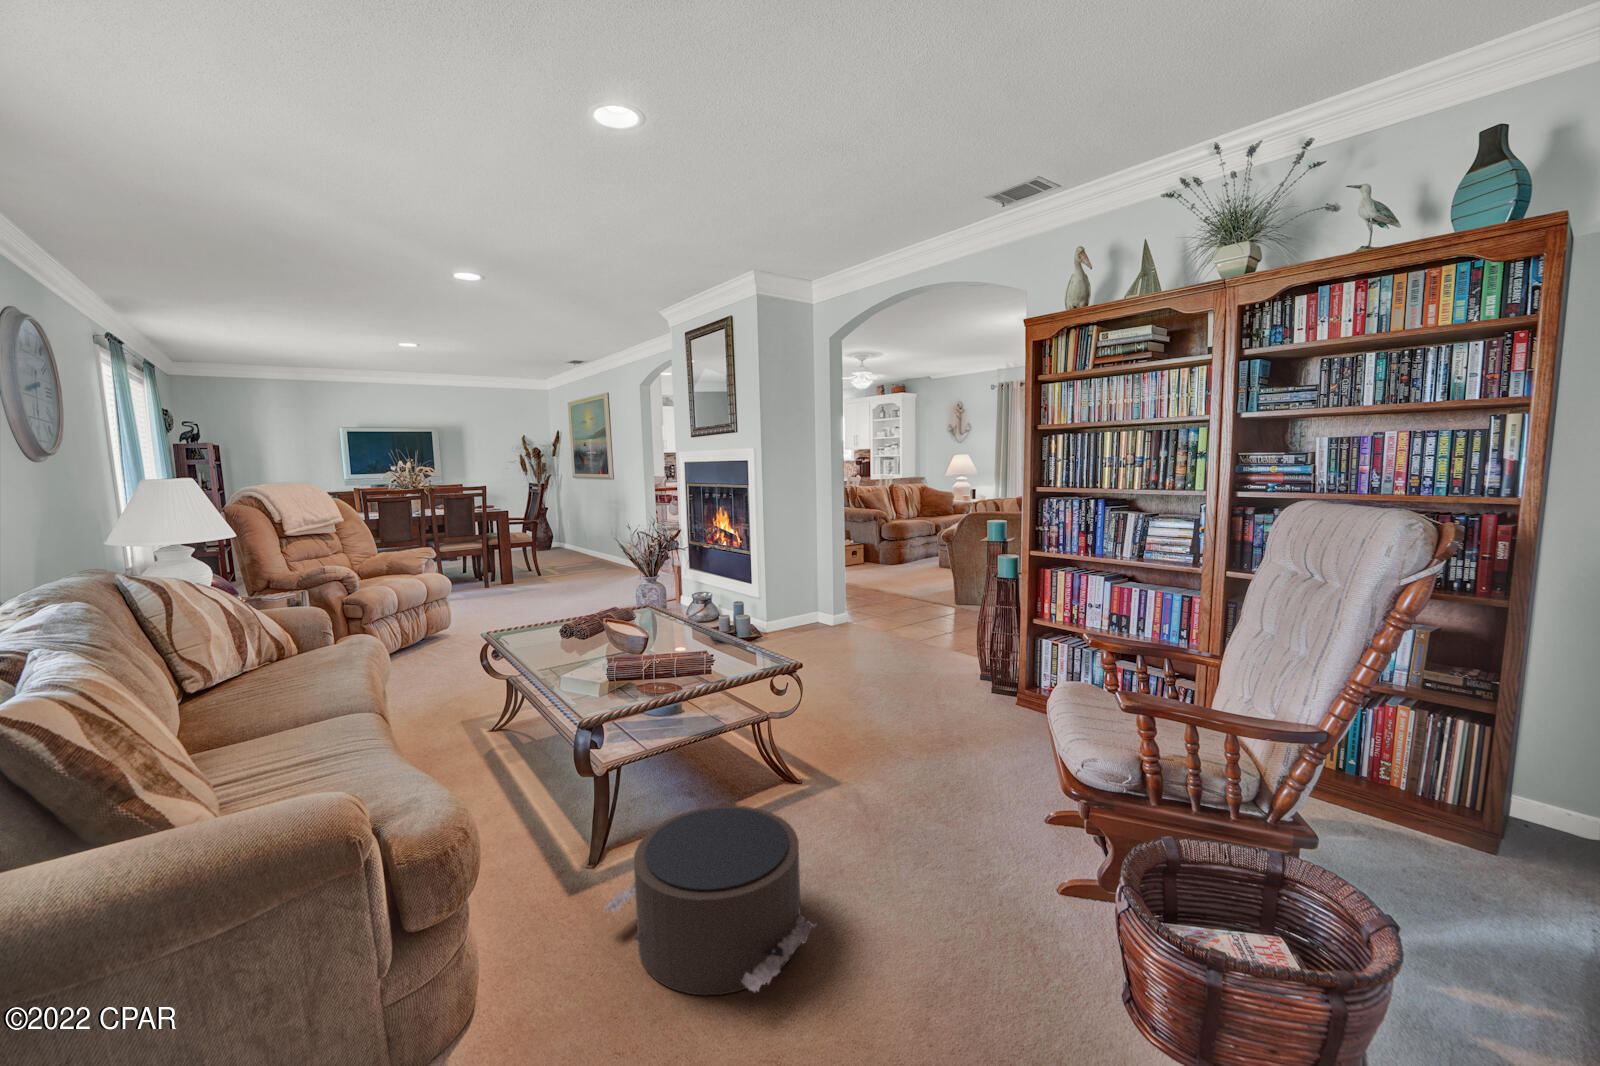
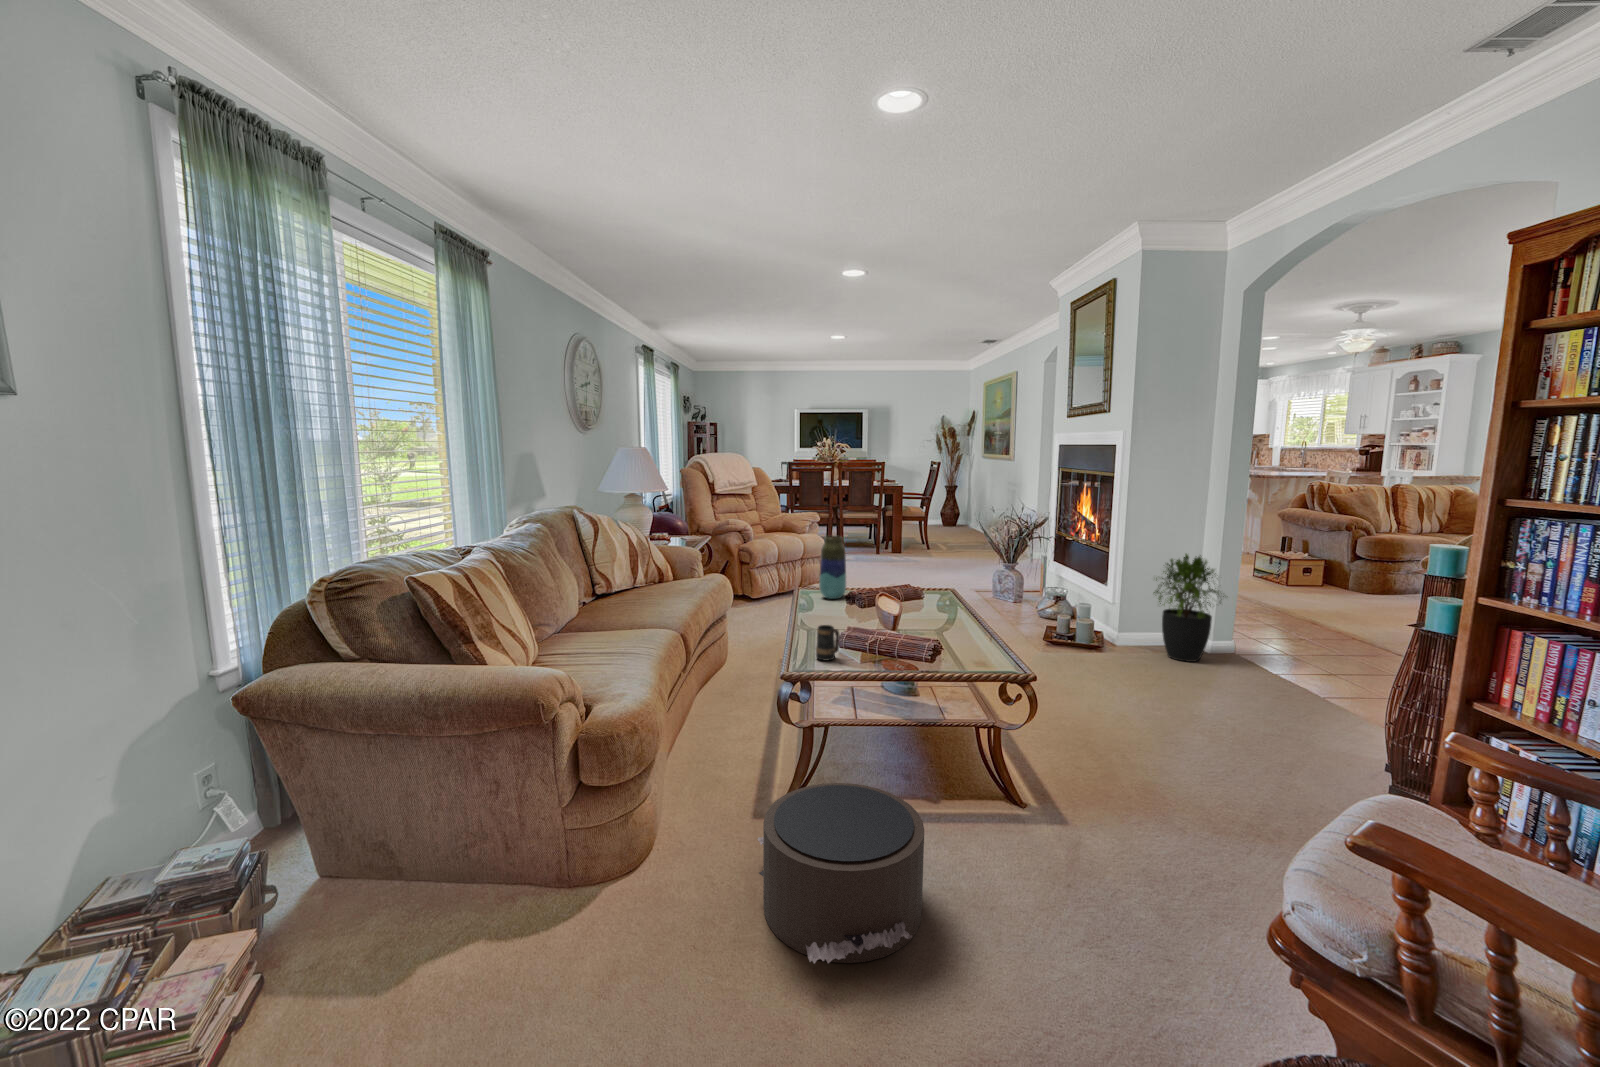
potted plant: none [790,546,848,636] -> present [1154,554,1224,662]
vase: none [510,567,542,638] -> present [819,536,846,599]
mug: none [580,660,609,699] -> present [816,625,839,660]

